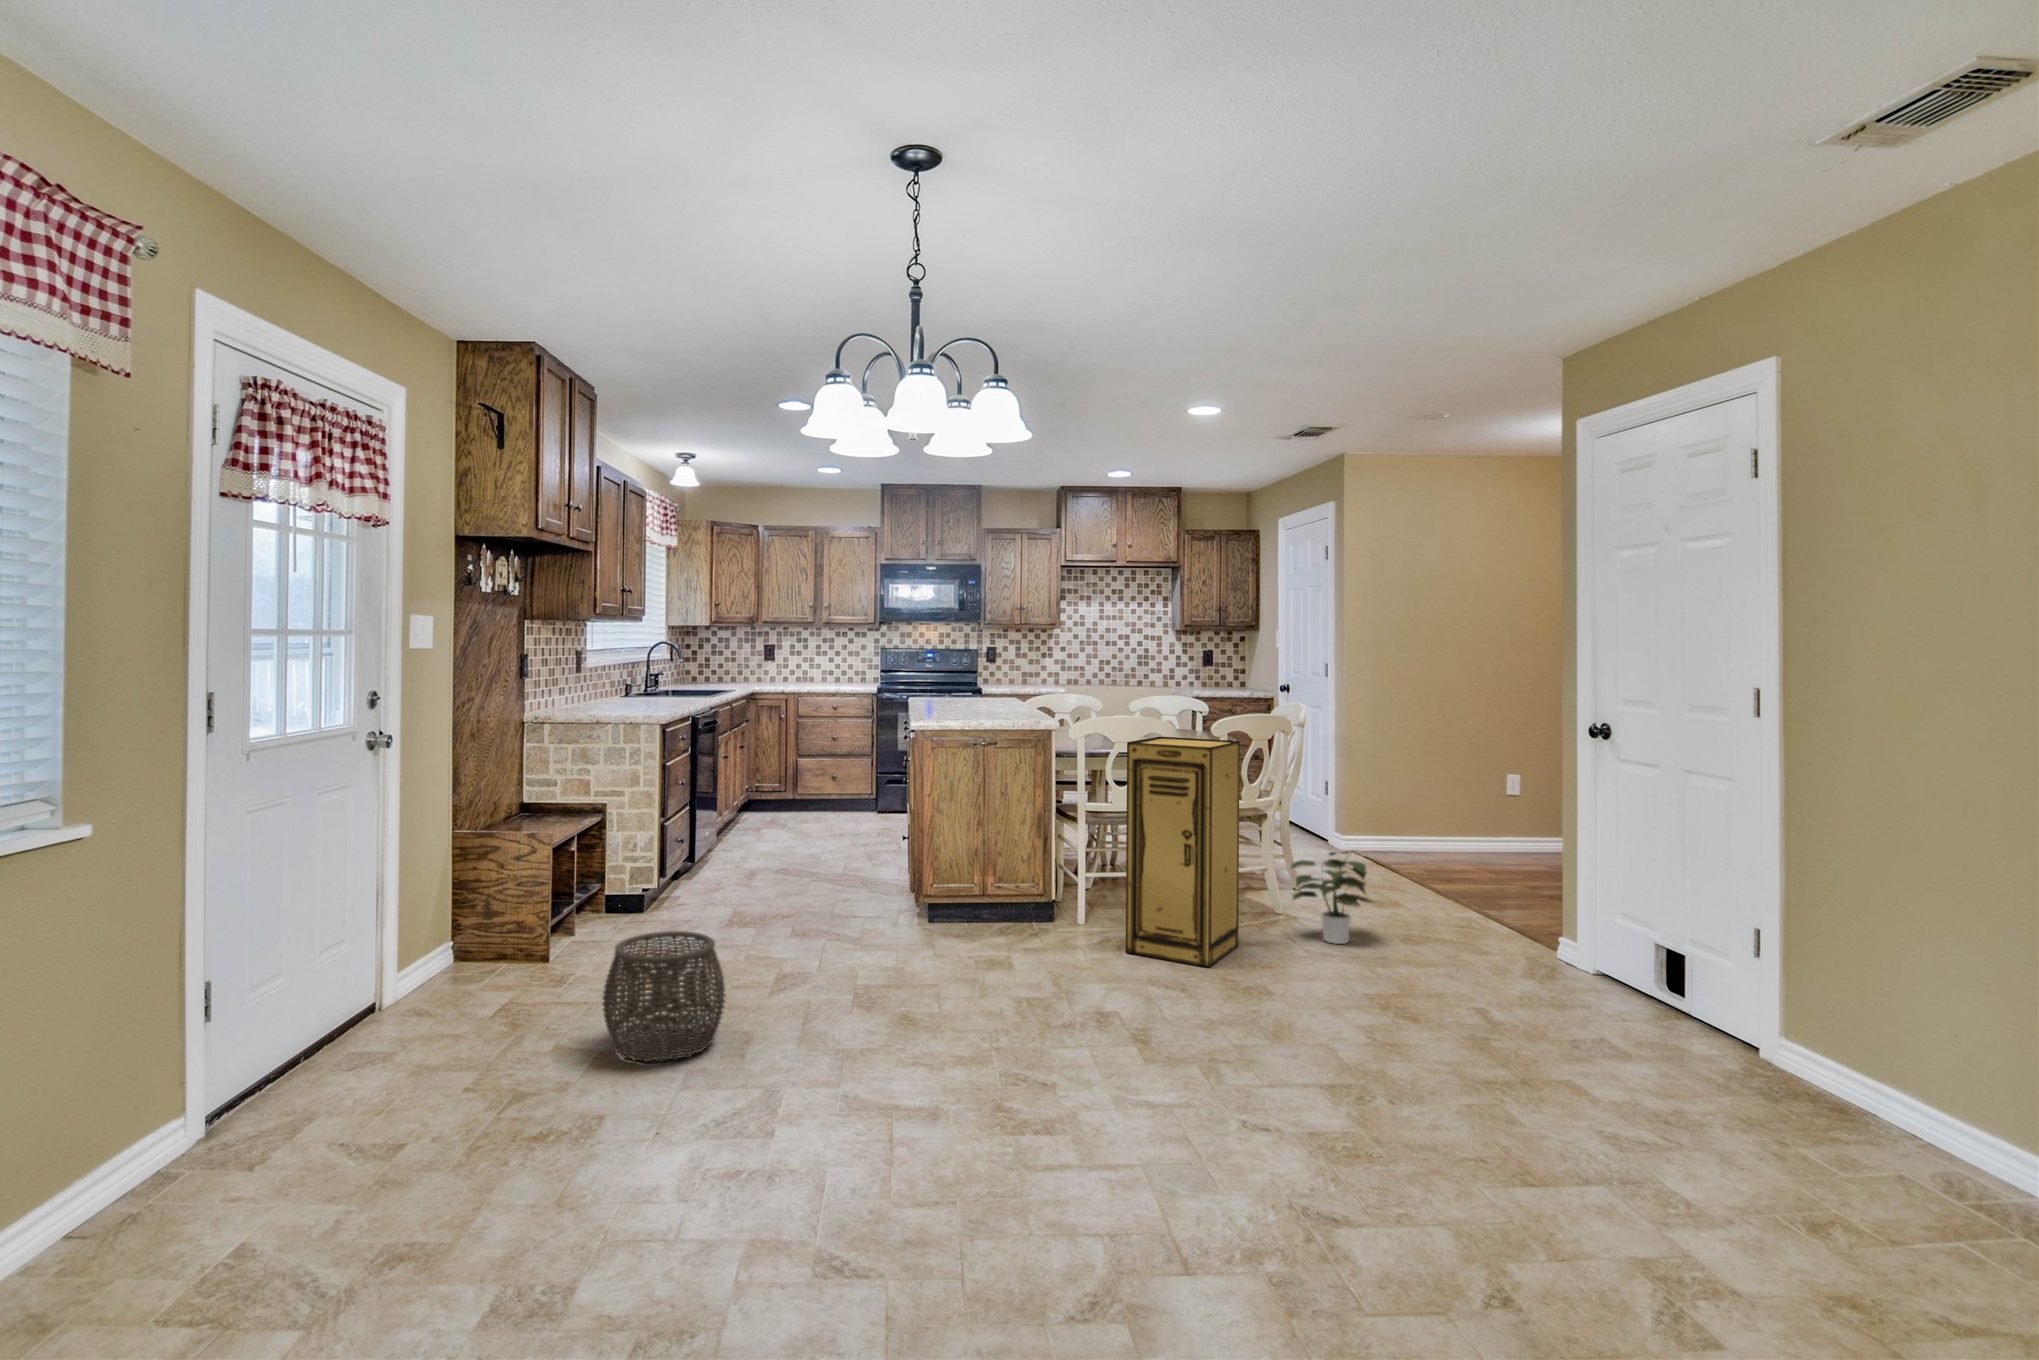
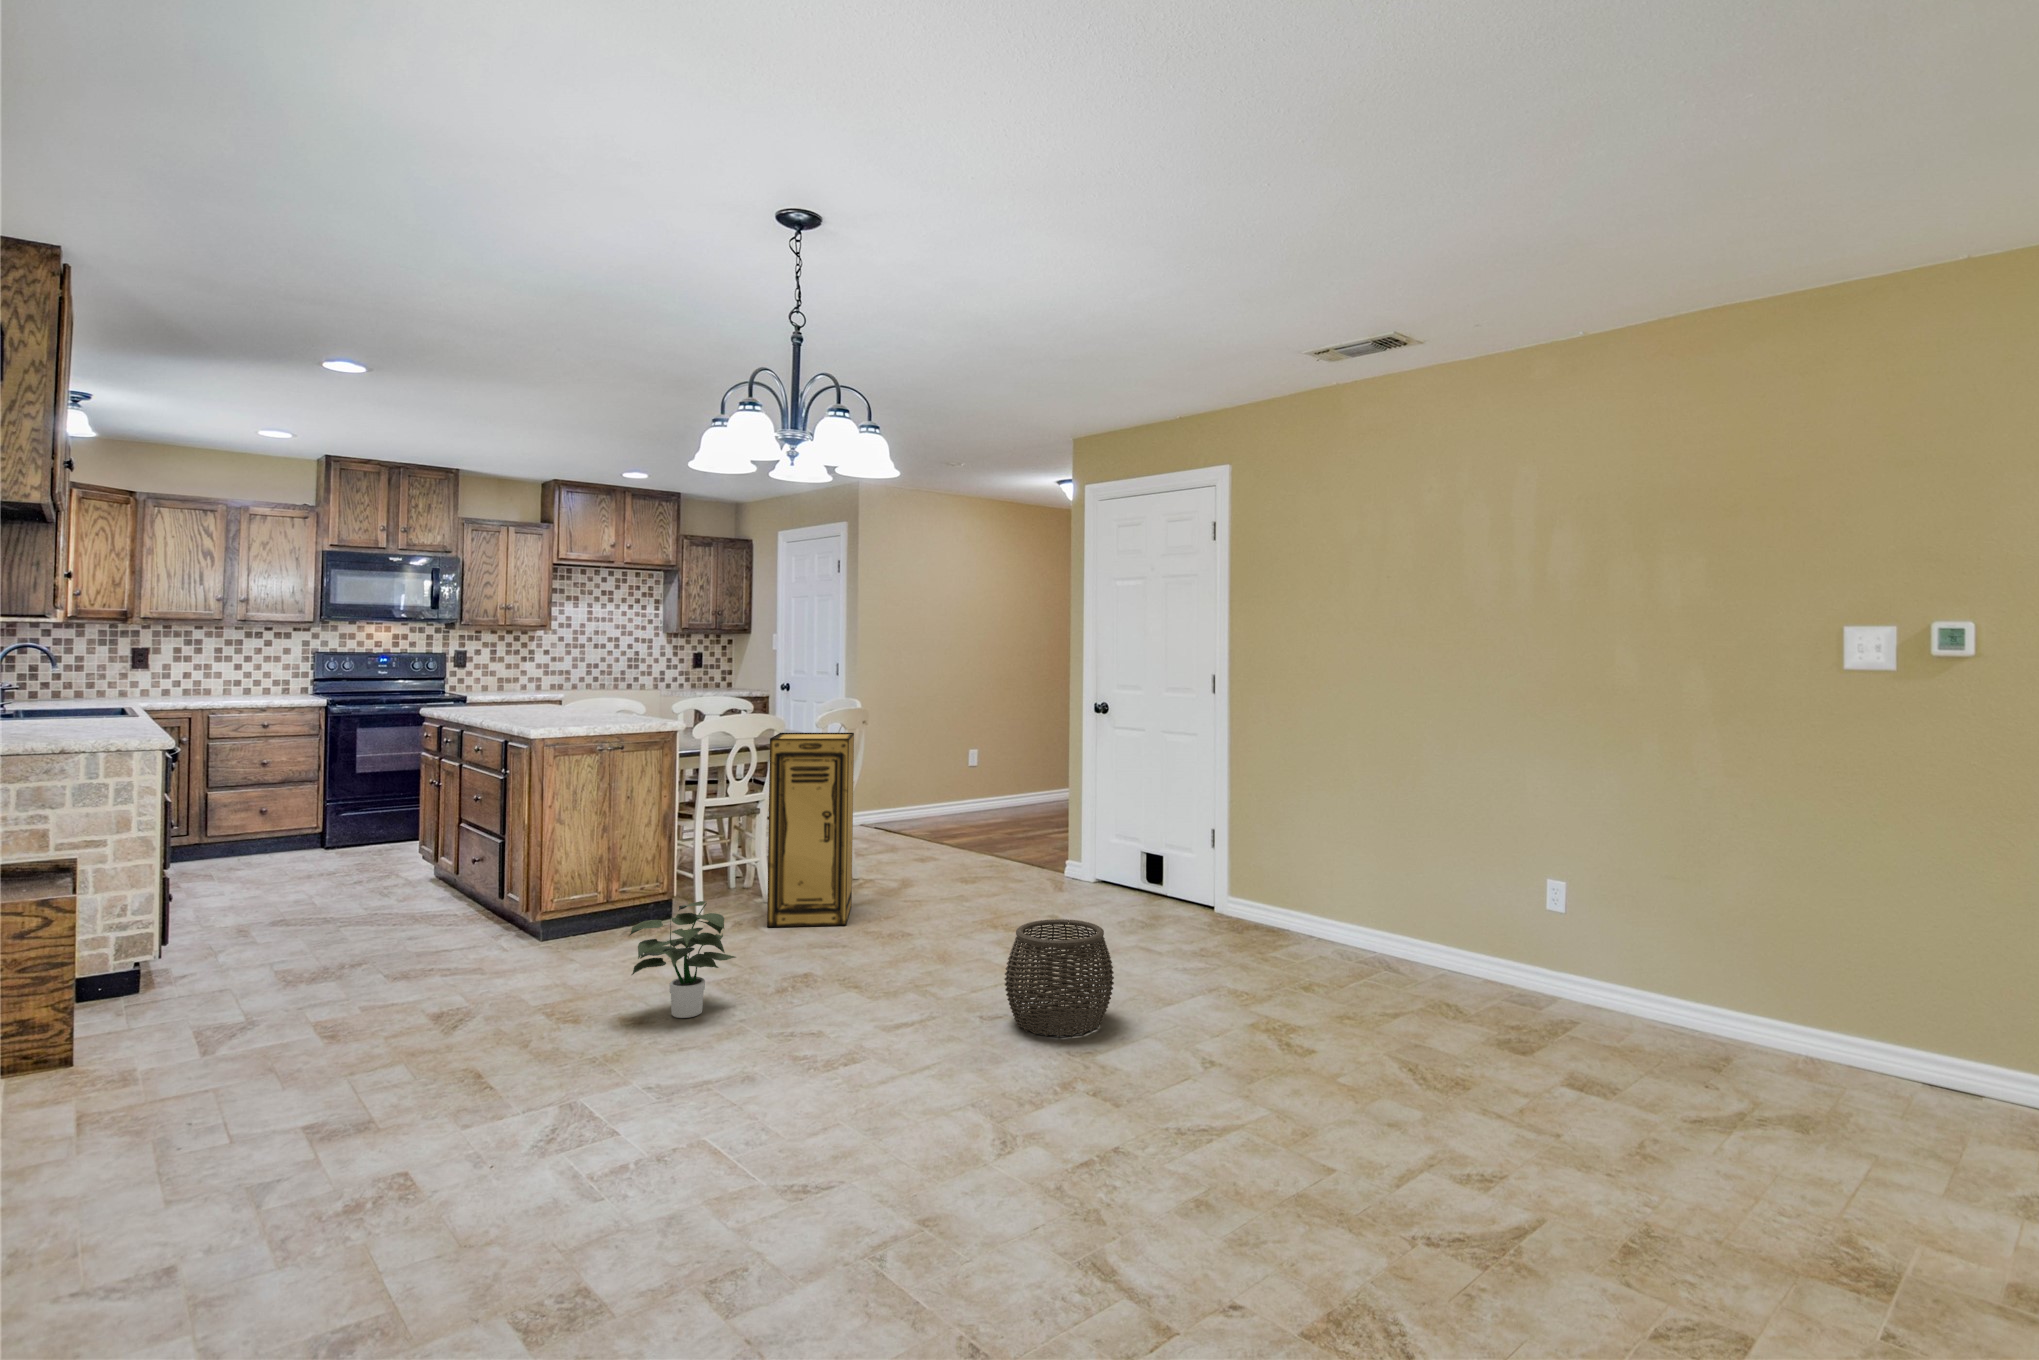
potted plant: present [1291,851,1373,944] -> present [630,901,736,1018]
woven basket: present [603,931,725,1062] -> present [1004,919,1114,1037]

